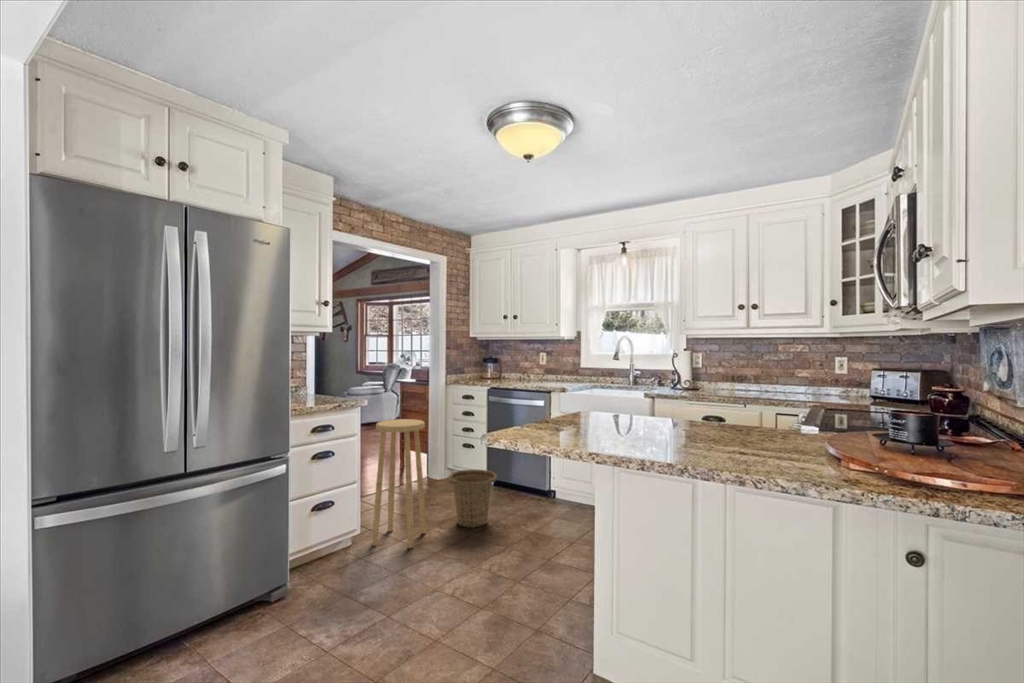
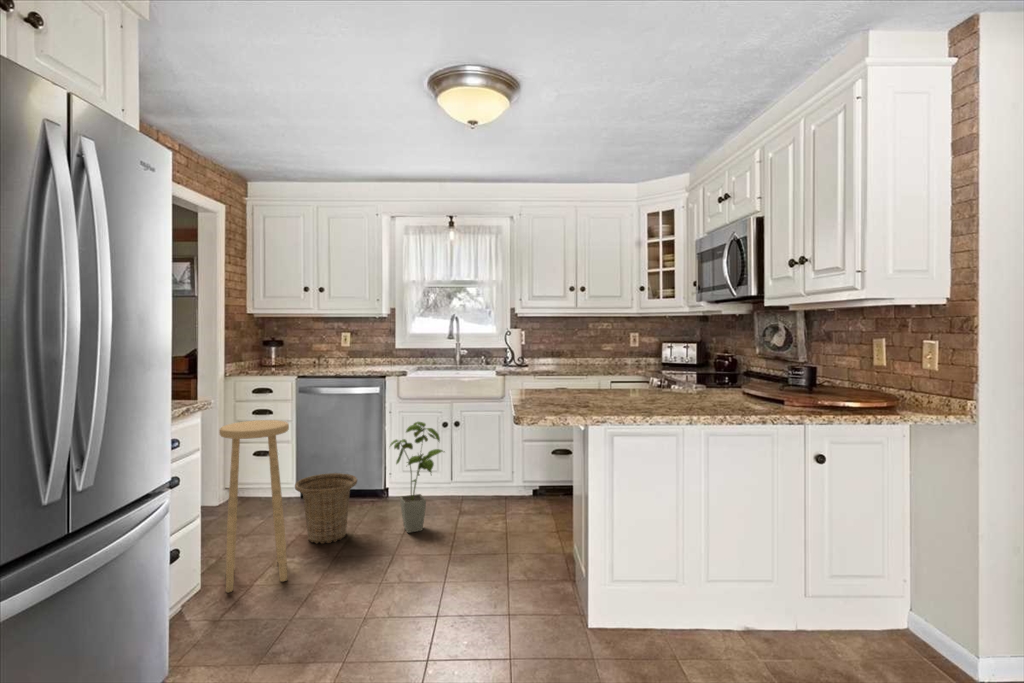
house plant: none [521,435,574,536] -> present [390,422,443,533]

